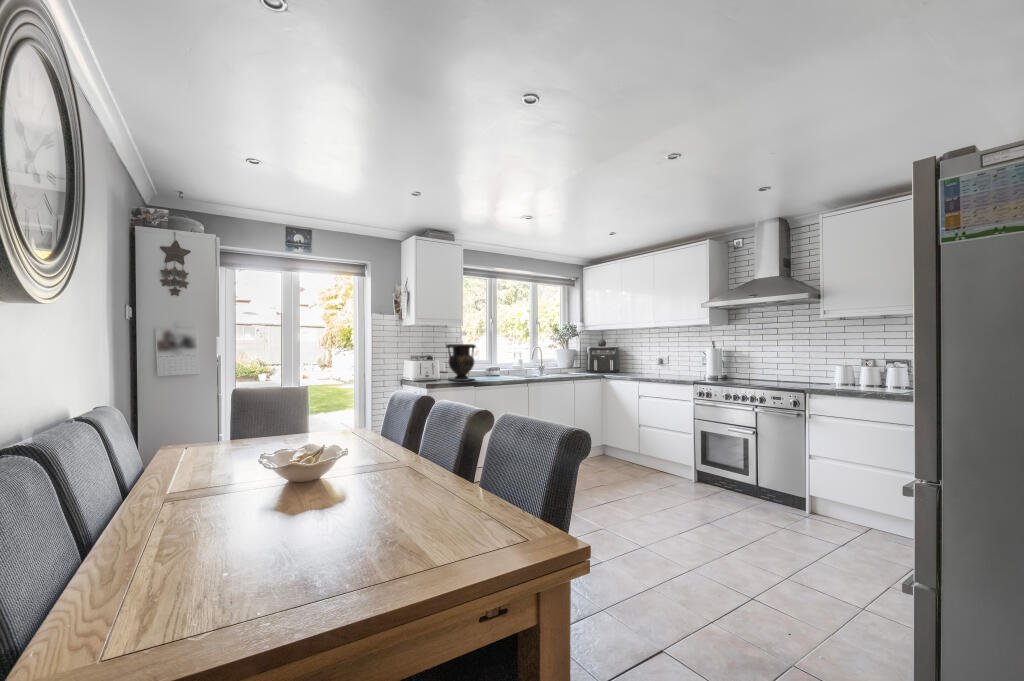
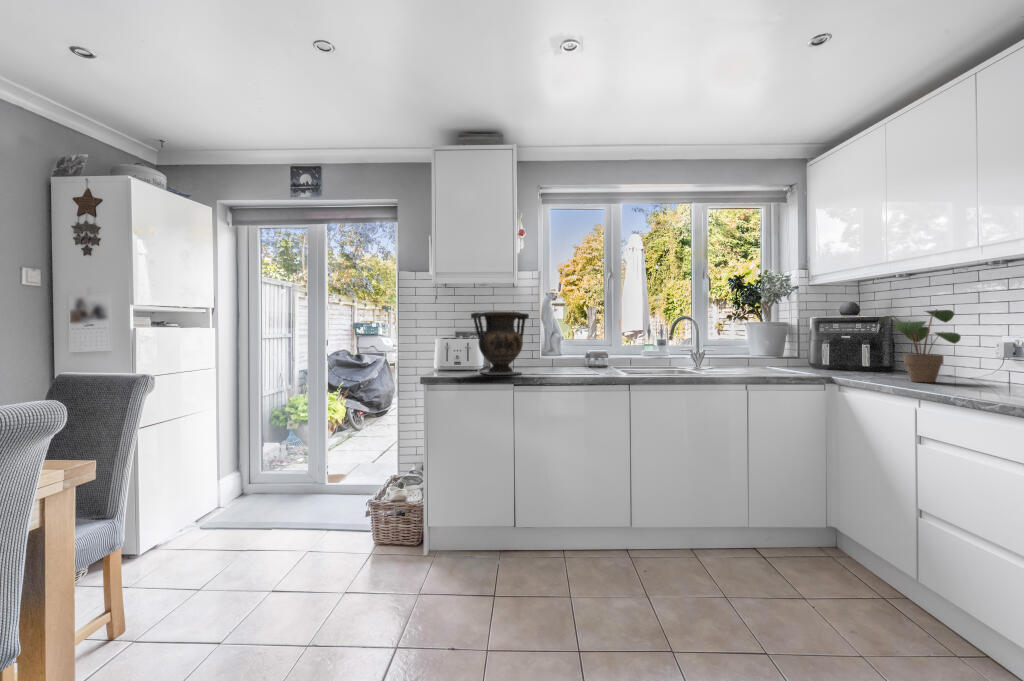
potted plant: none [623,347,652,377] -> present [878,309,961,382]

